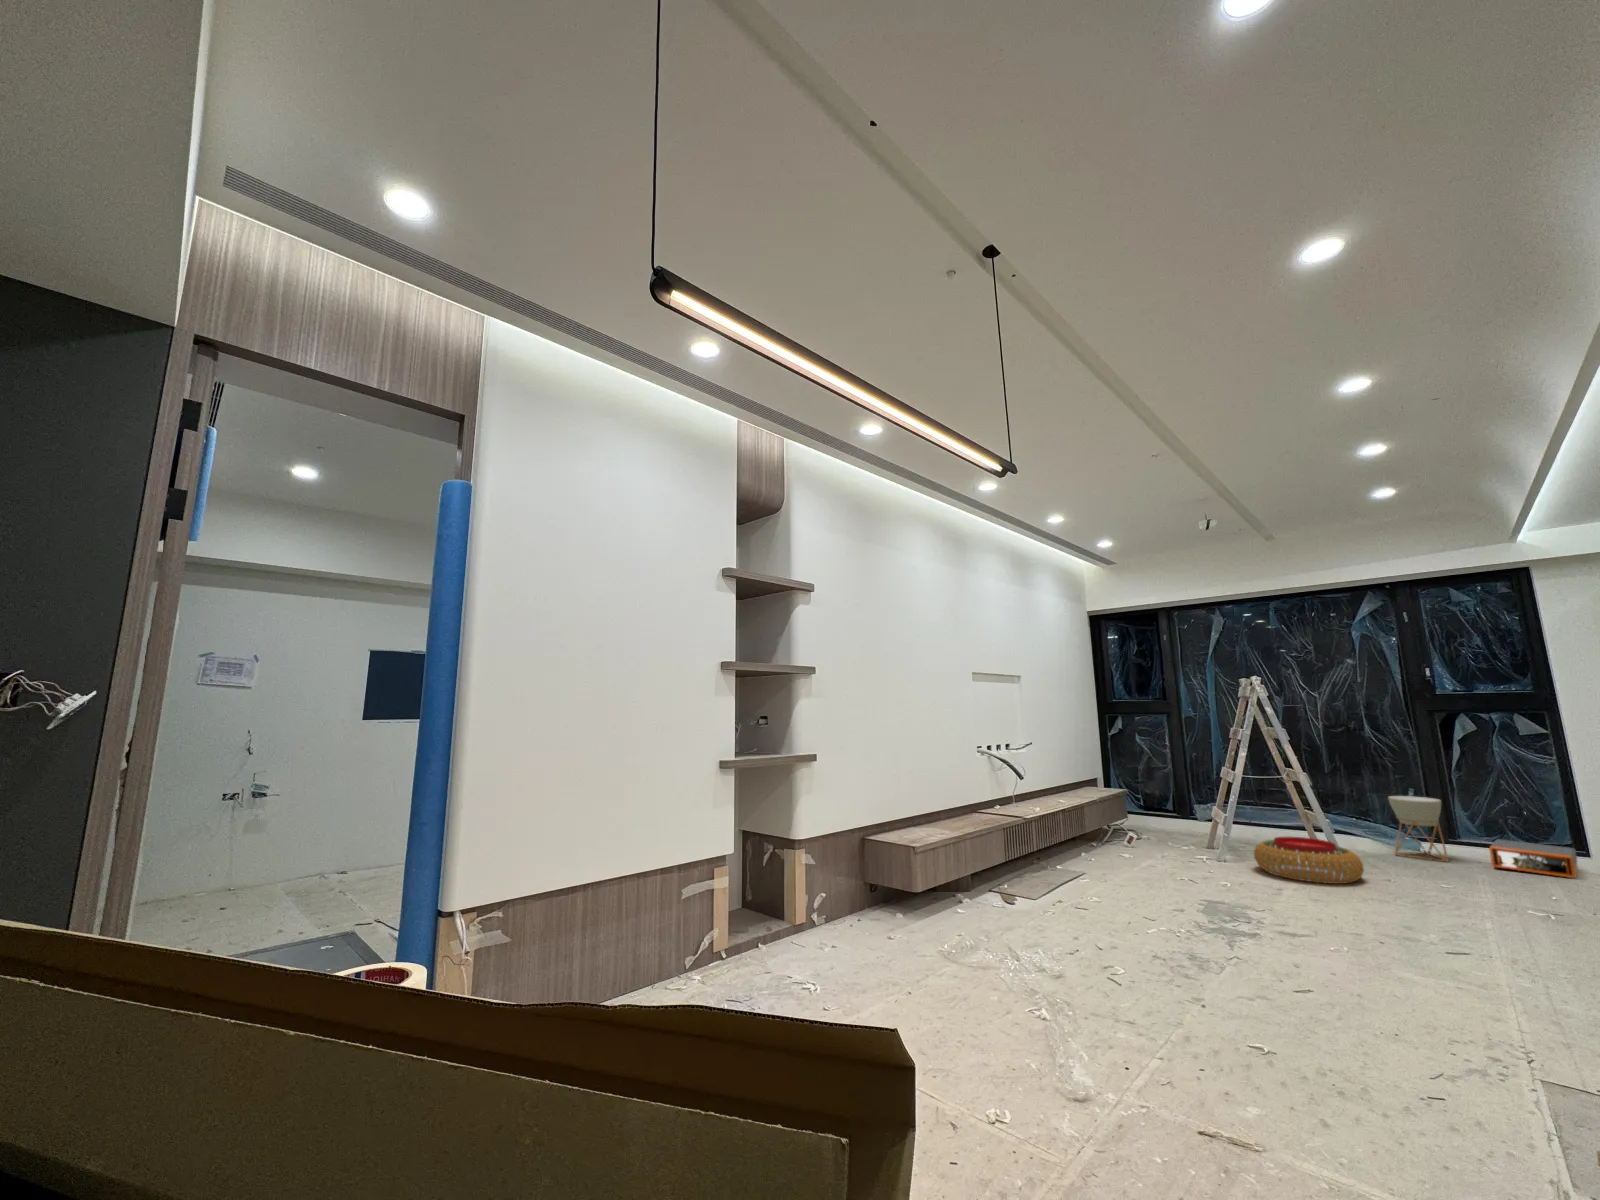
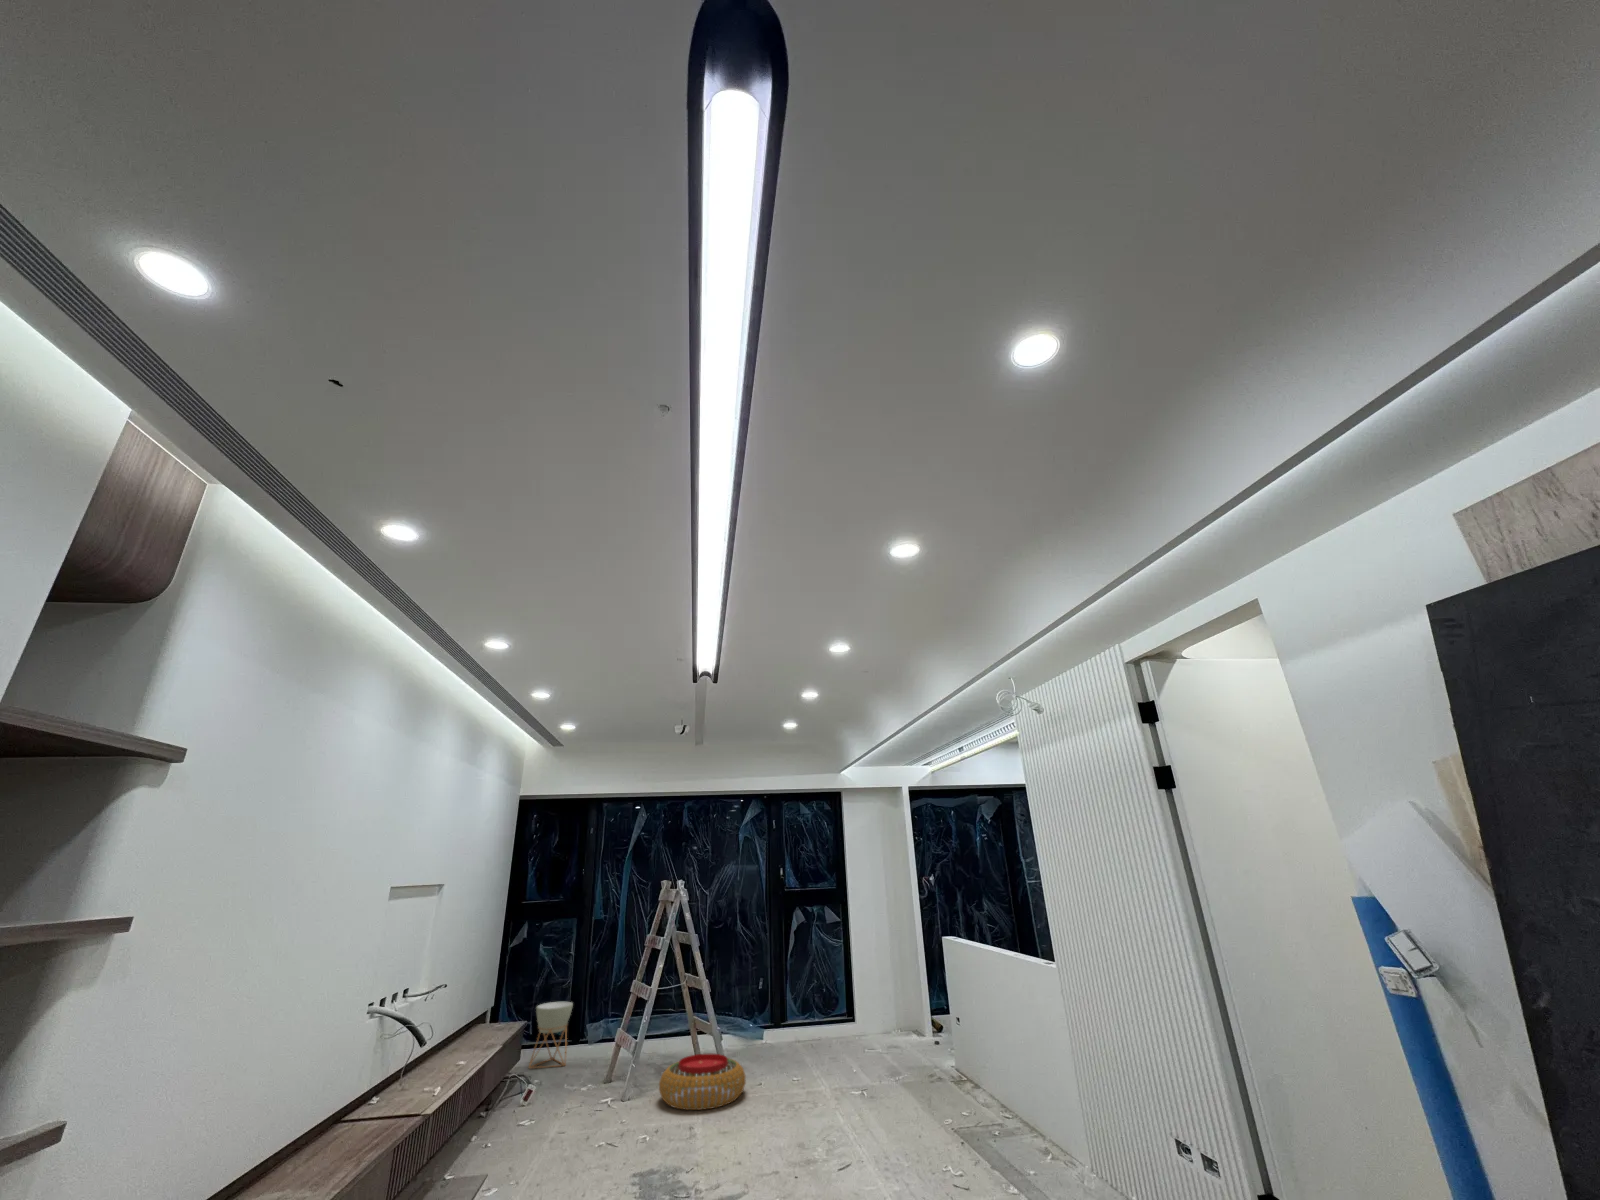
planter: present [1388,796,1448,862] -> present [529,1002,573,1069]
storage box: present [1489,839,1578,878] -> none [806,1017,852,1047]

